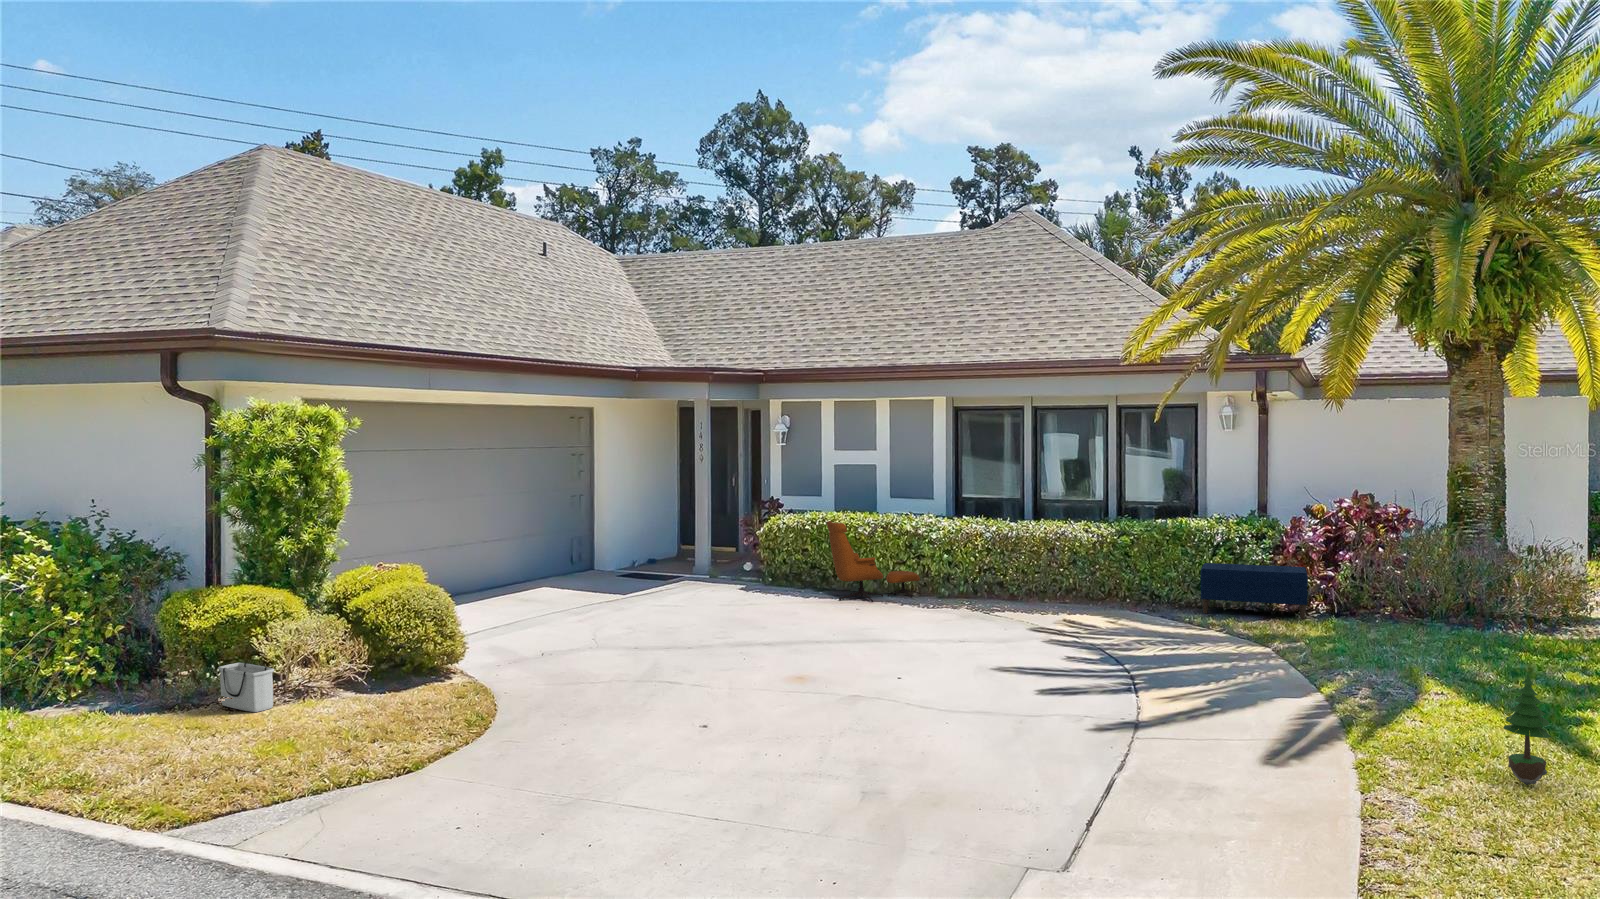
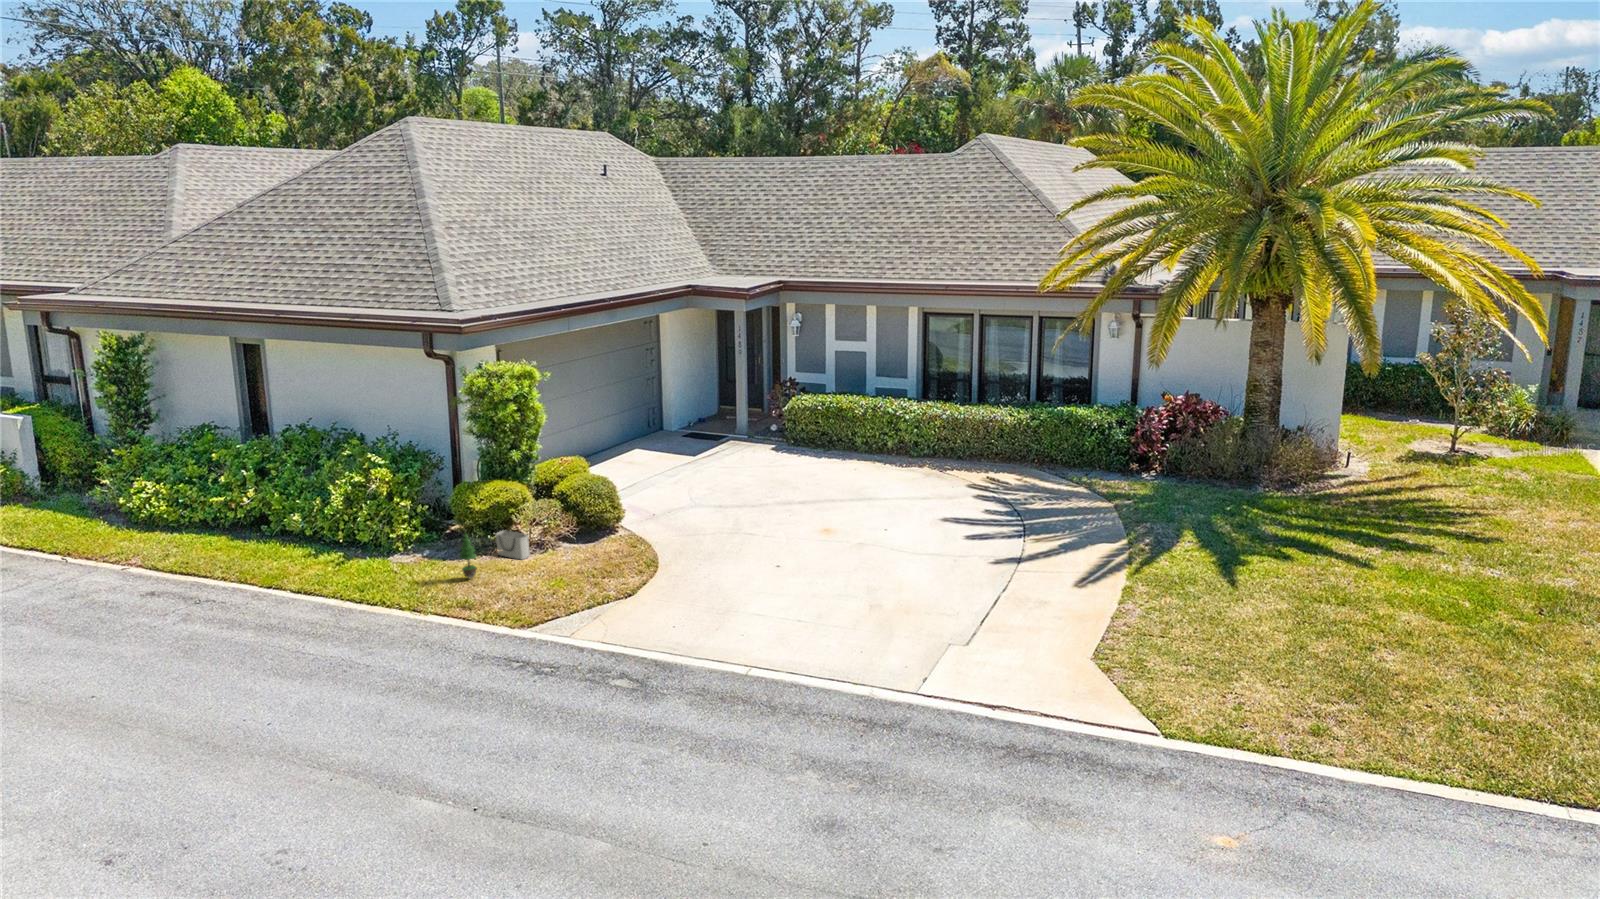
lounge chair: present [827,521,920,602] -> none [835,407,898,463]
bench: present [1201,563,1308,619] -> none [1081,439,1150,479]
potted tree: present [1503,675,1551,785] -> present [459,534,477,578]

